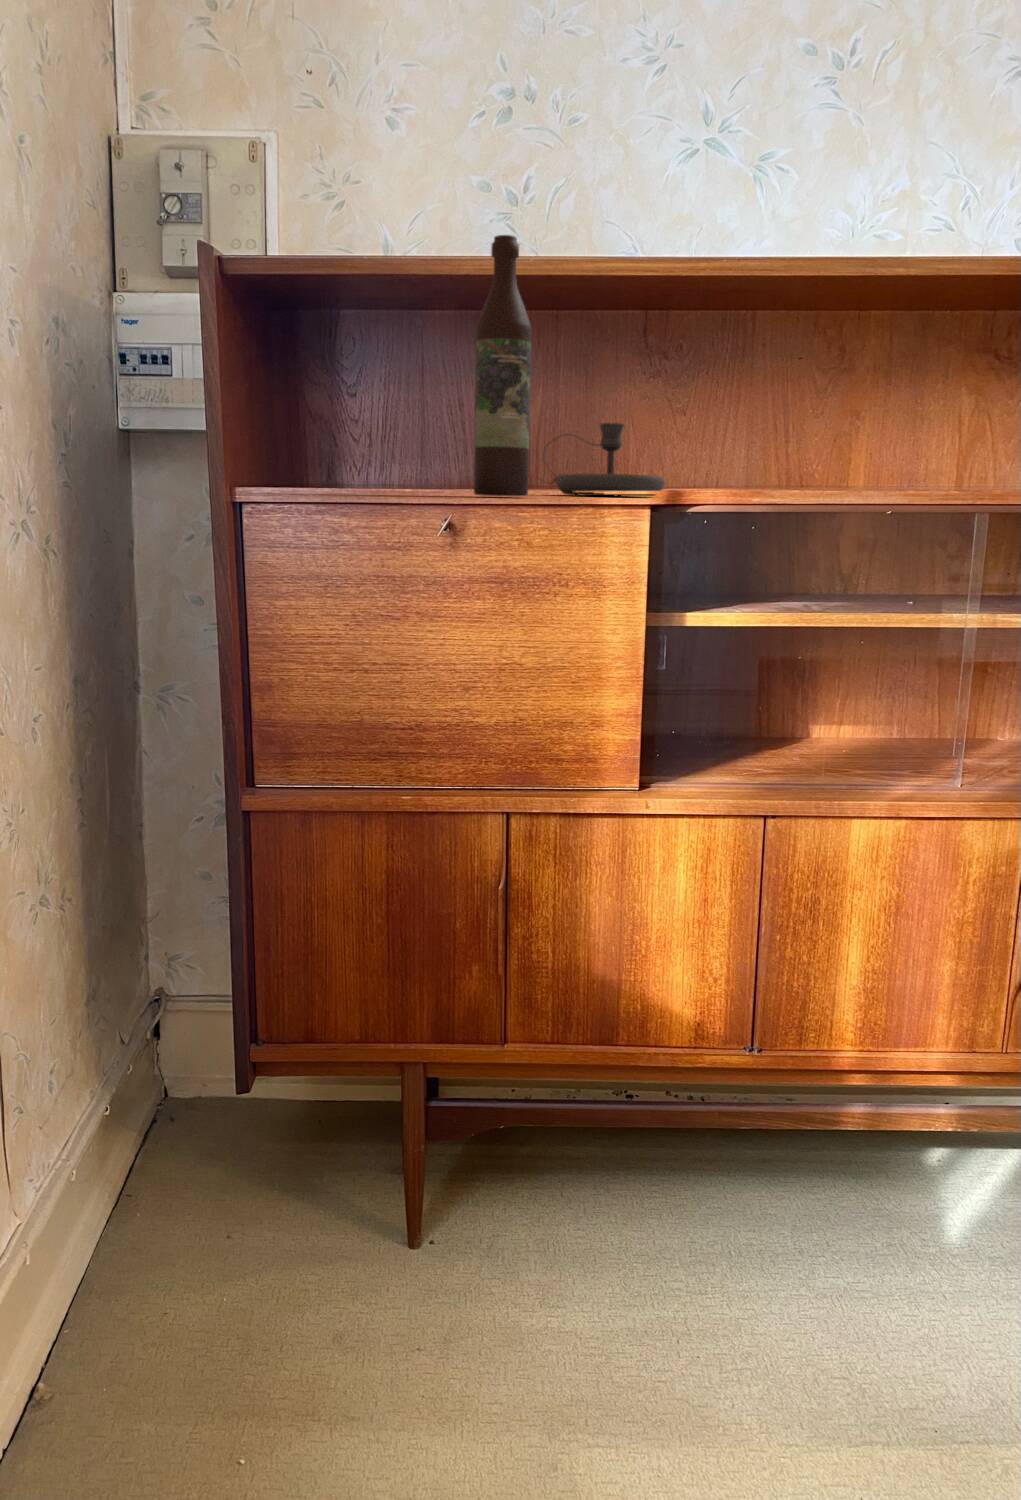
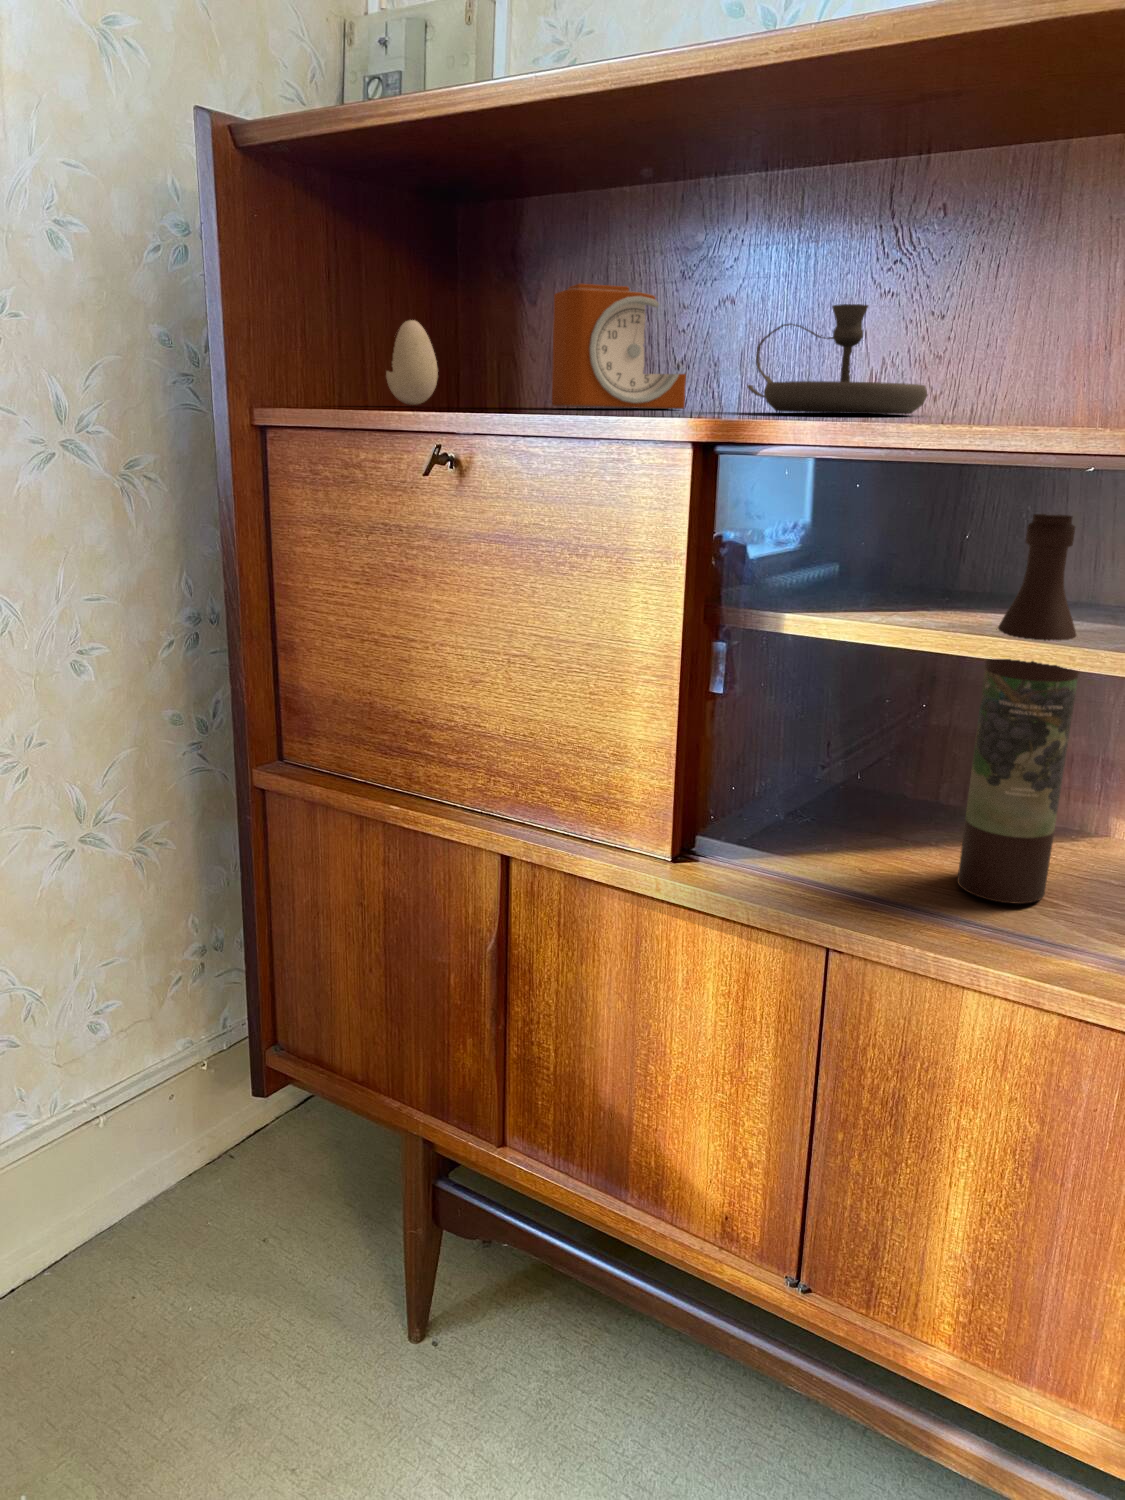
wine bottle: present [474,235,532,496] -> present [957,514,1079,904]
alarm clock: none [378,397,476,492] -> present [552,284,686,409]
decorative egg: none [238,418,281,487] -> present [386,320,438,405]

